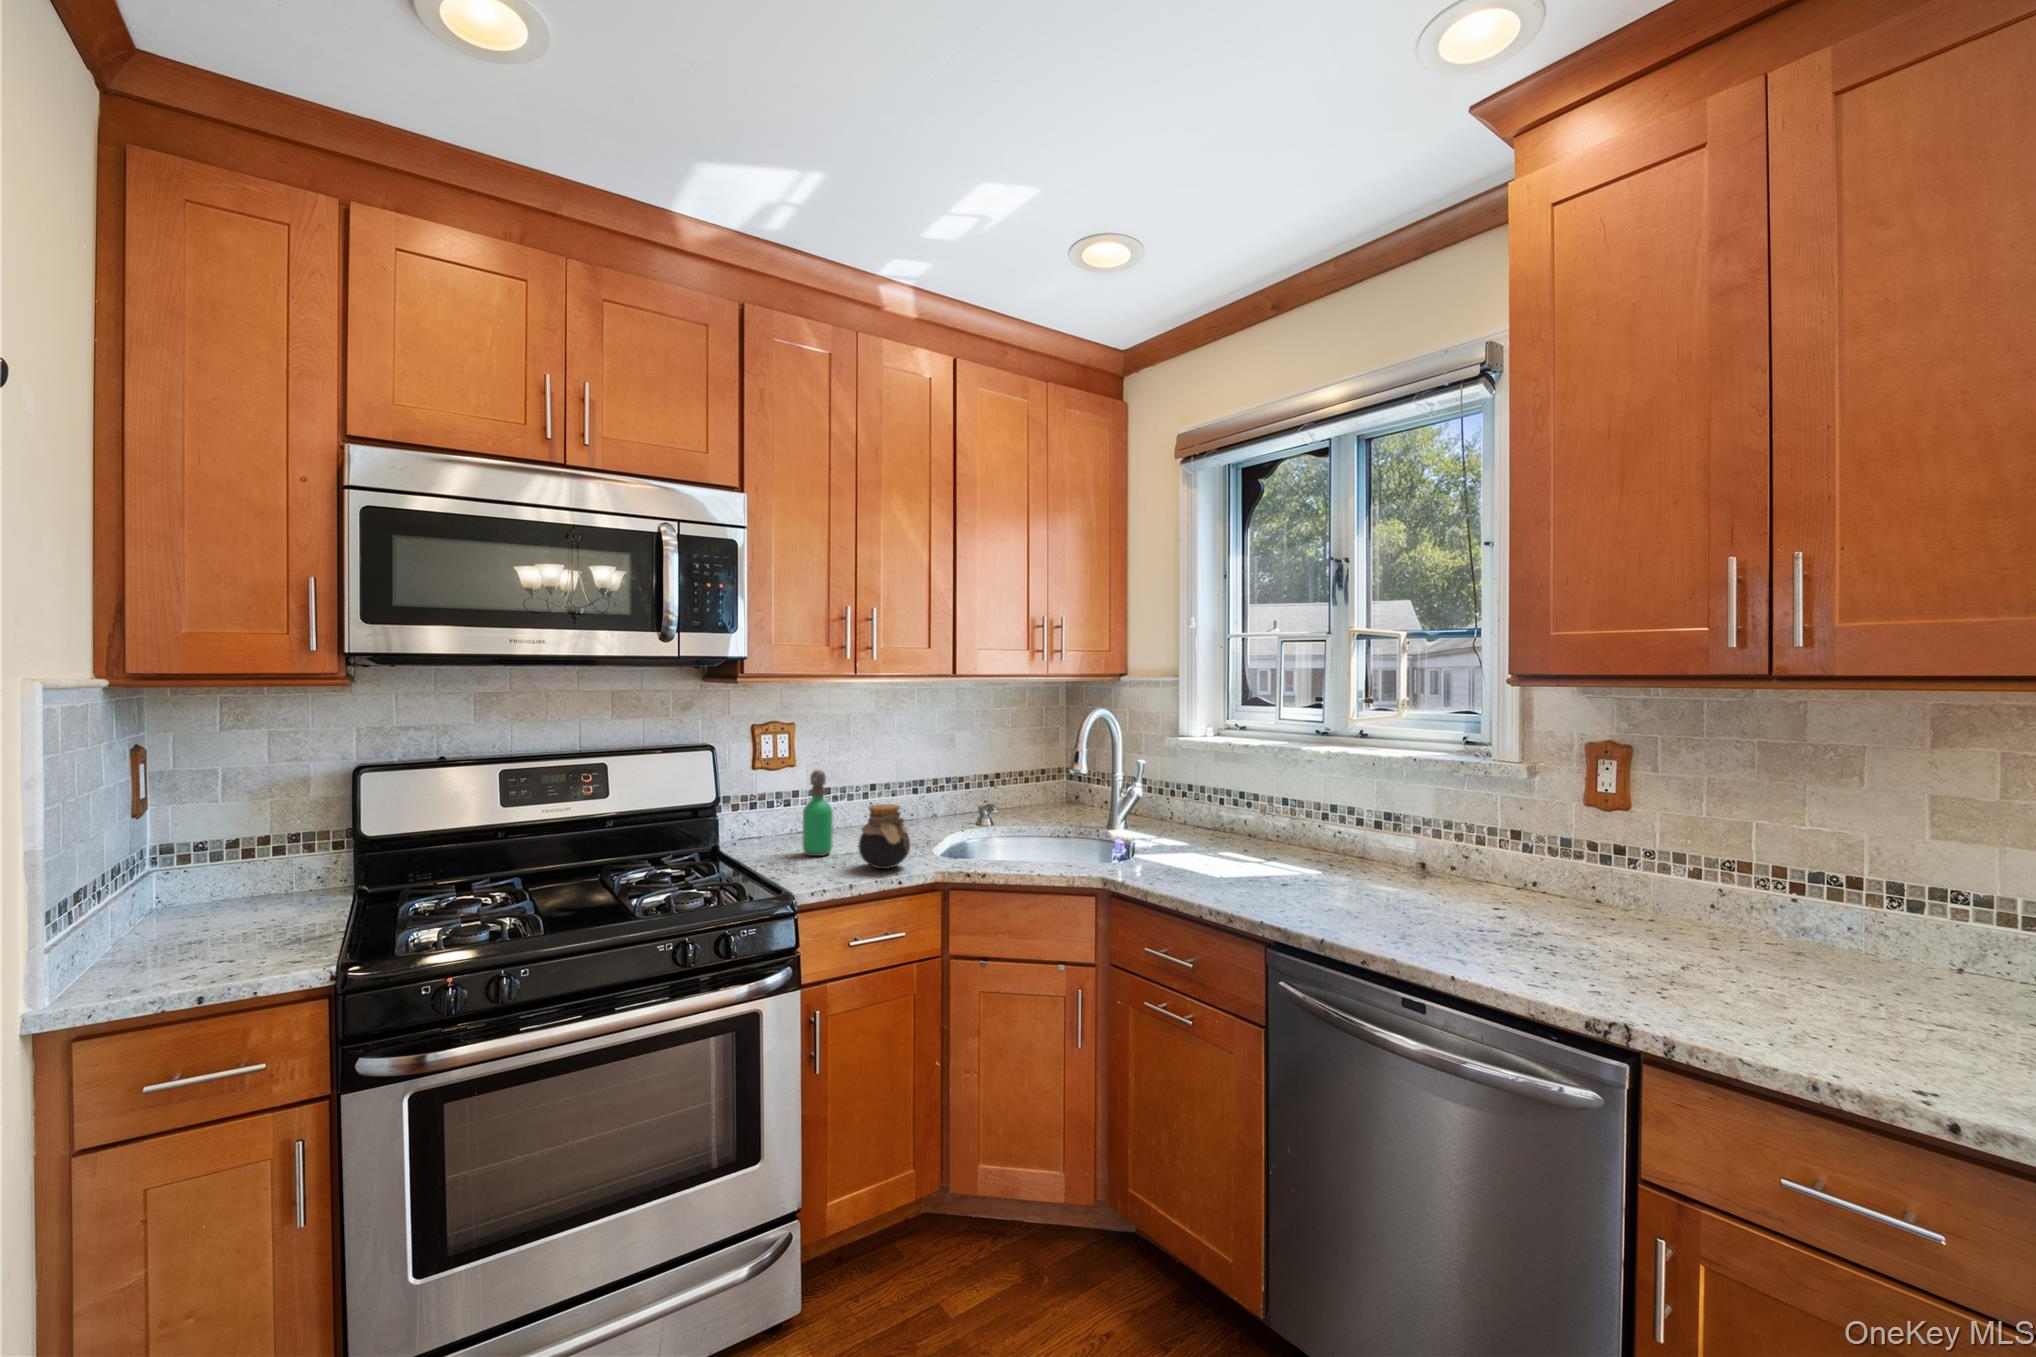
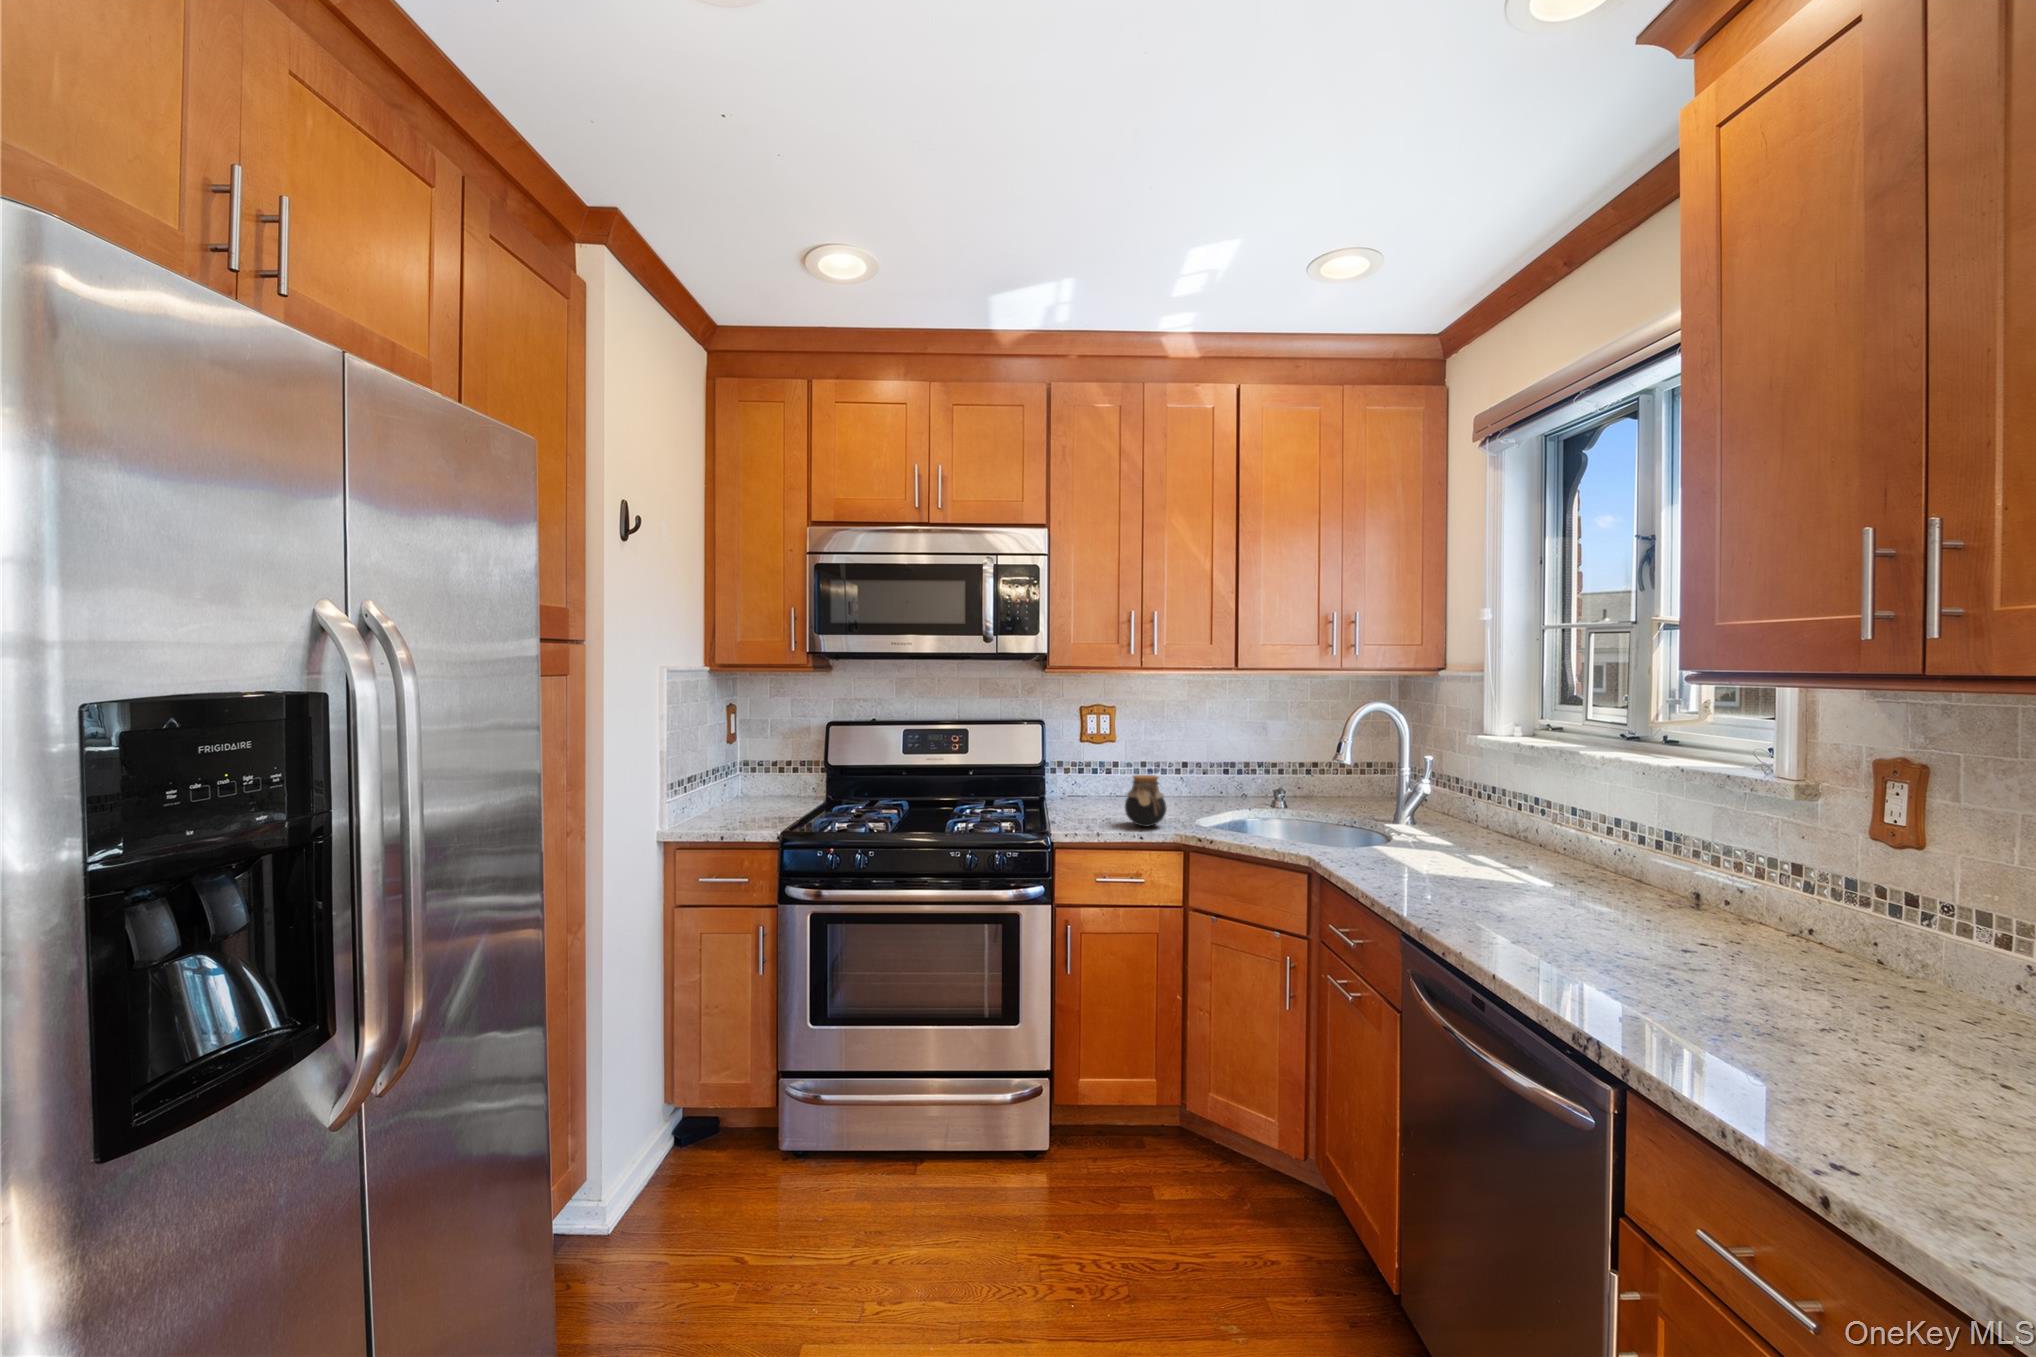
soap dispenser: present [803,770,833,856] -> none [1101,745,1124,813]

